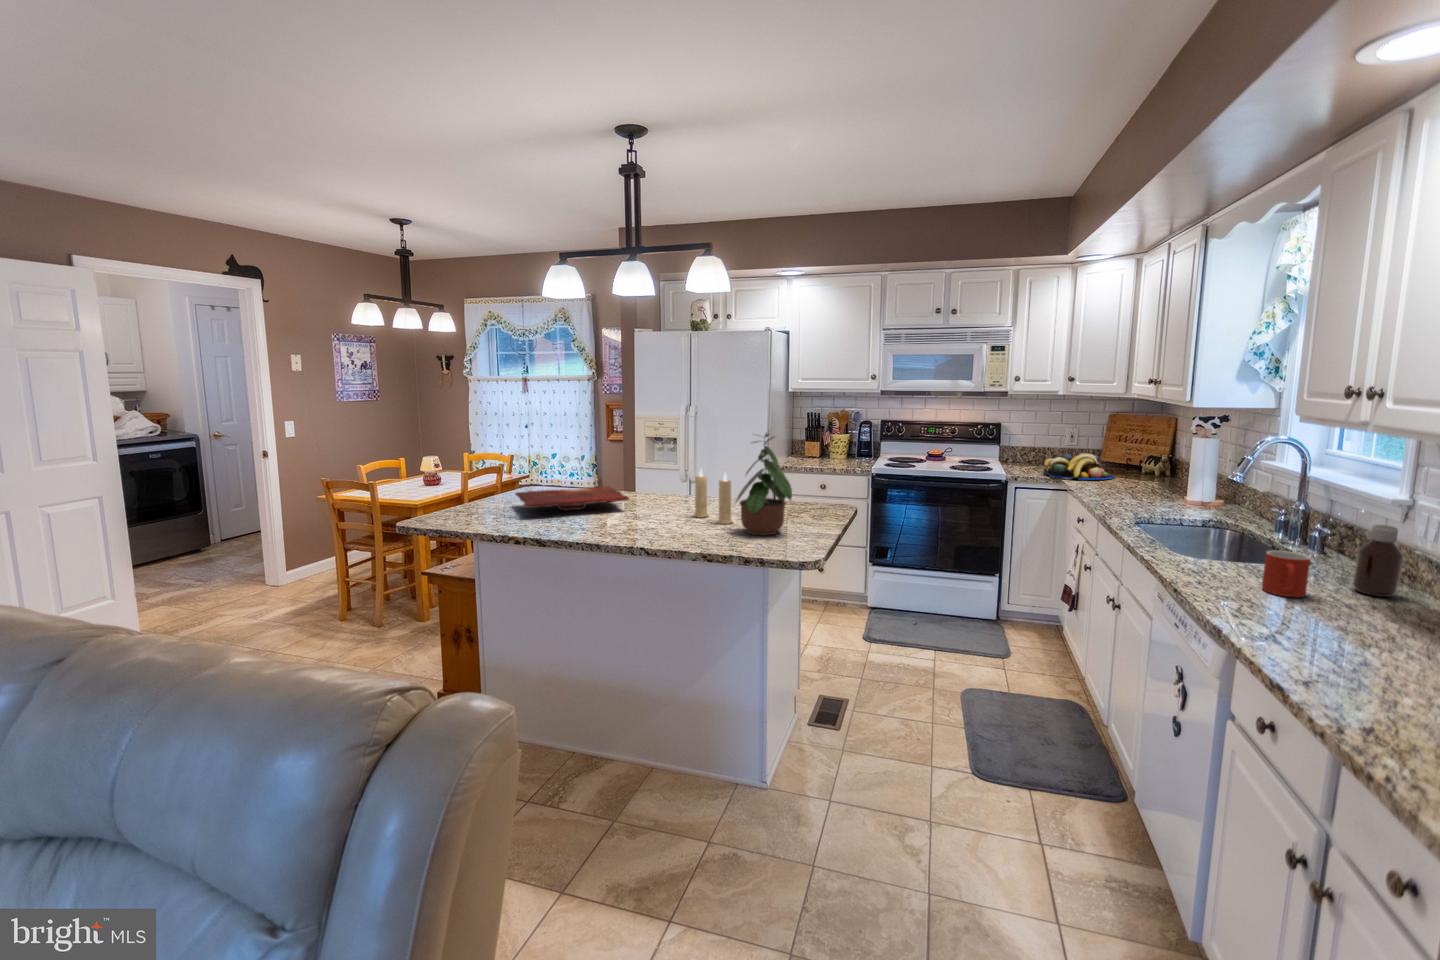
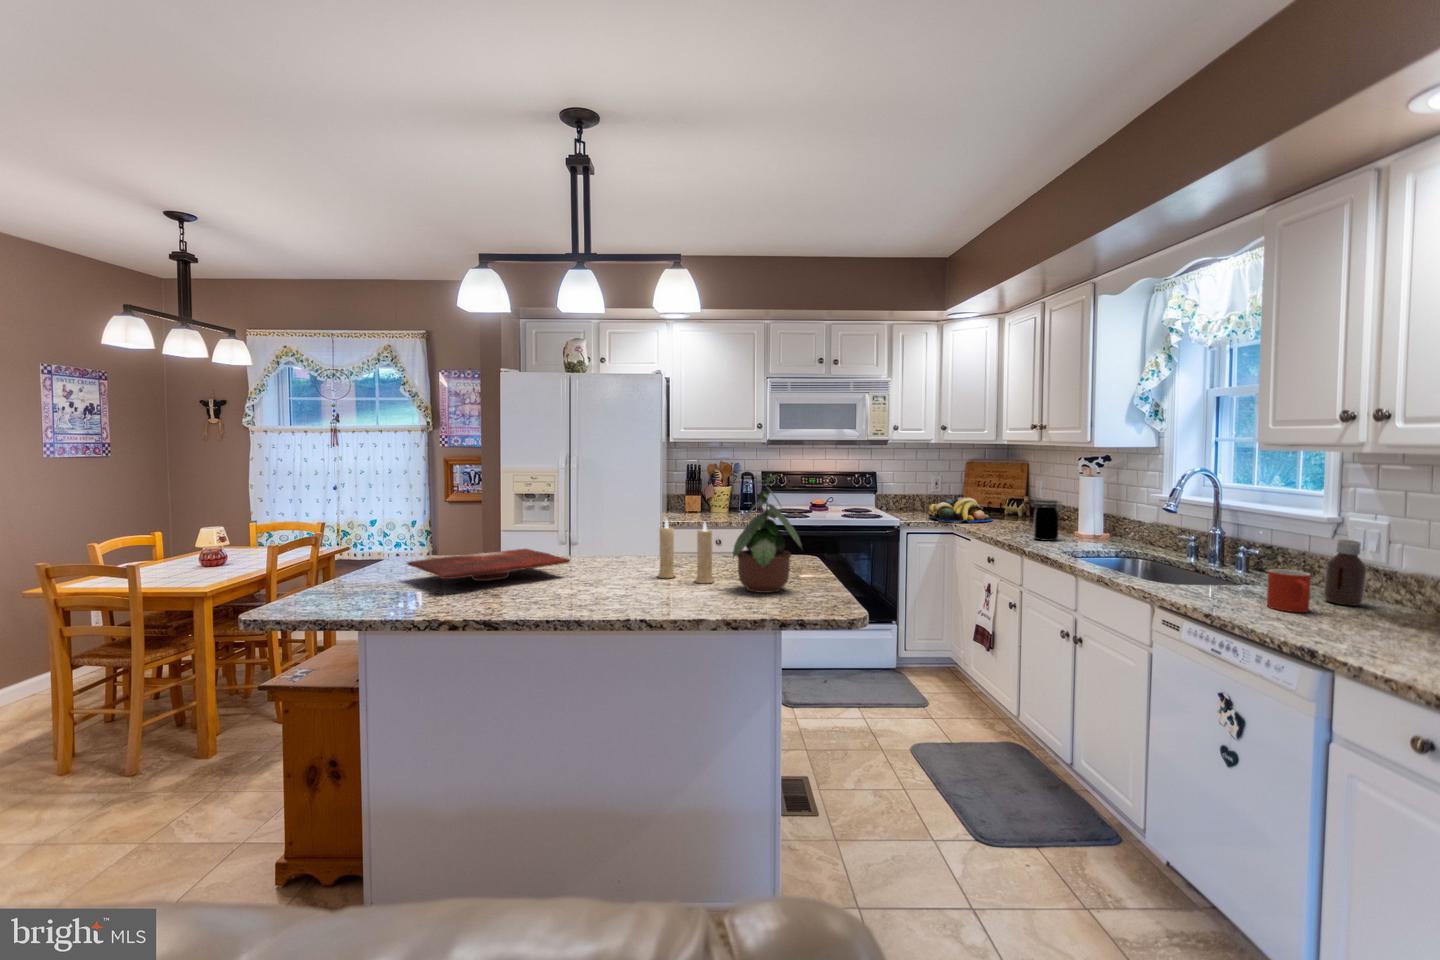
jar: none [1123,461,1157,504] -> present [1031,499,1062,541]

